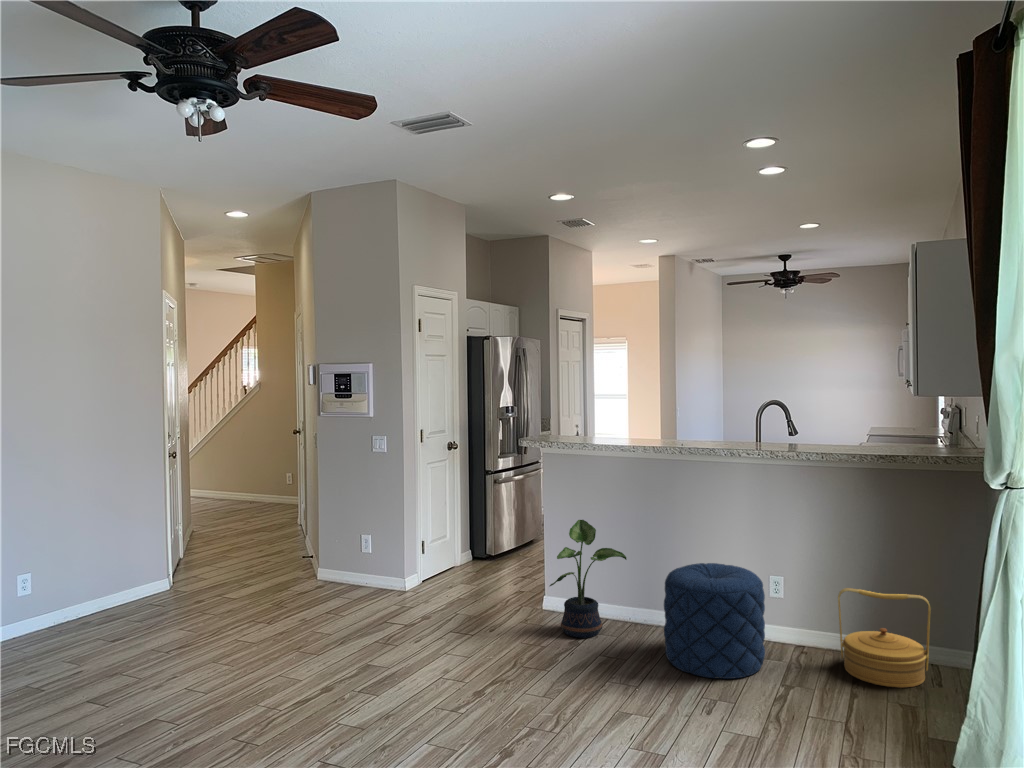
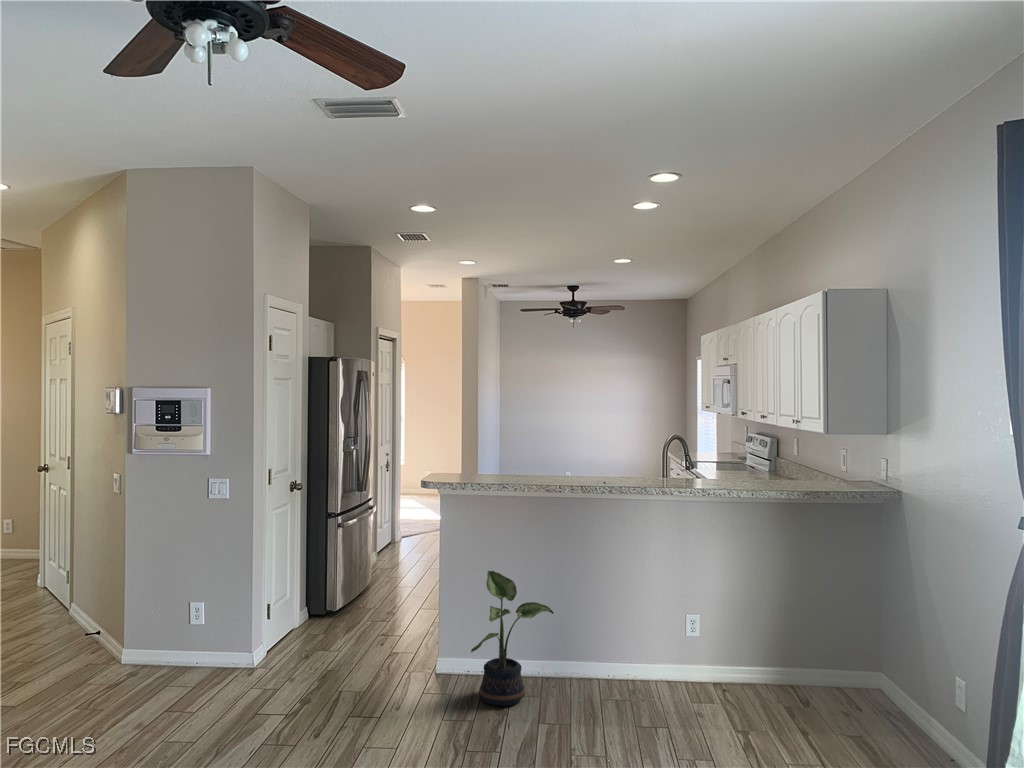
pouf: present [664,563,765,679] -> none [605,611,707,734]
woven basket: present [838,588,931,688] -> none [760,624,839,716]

